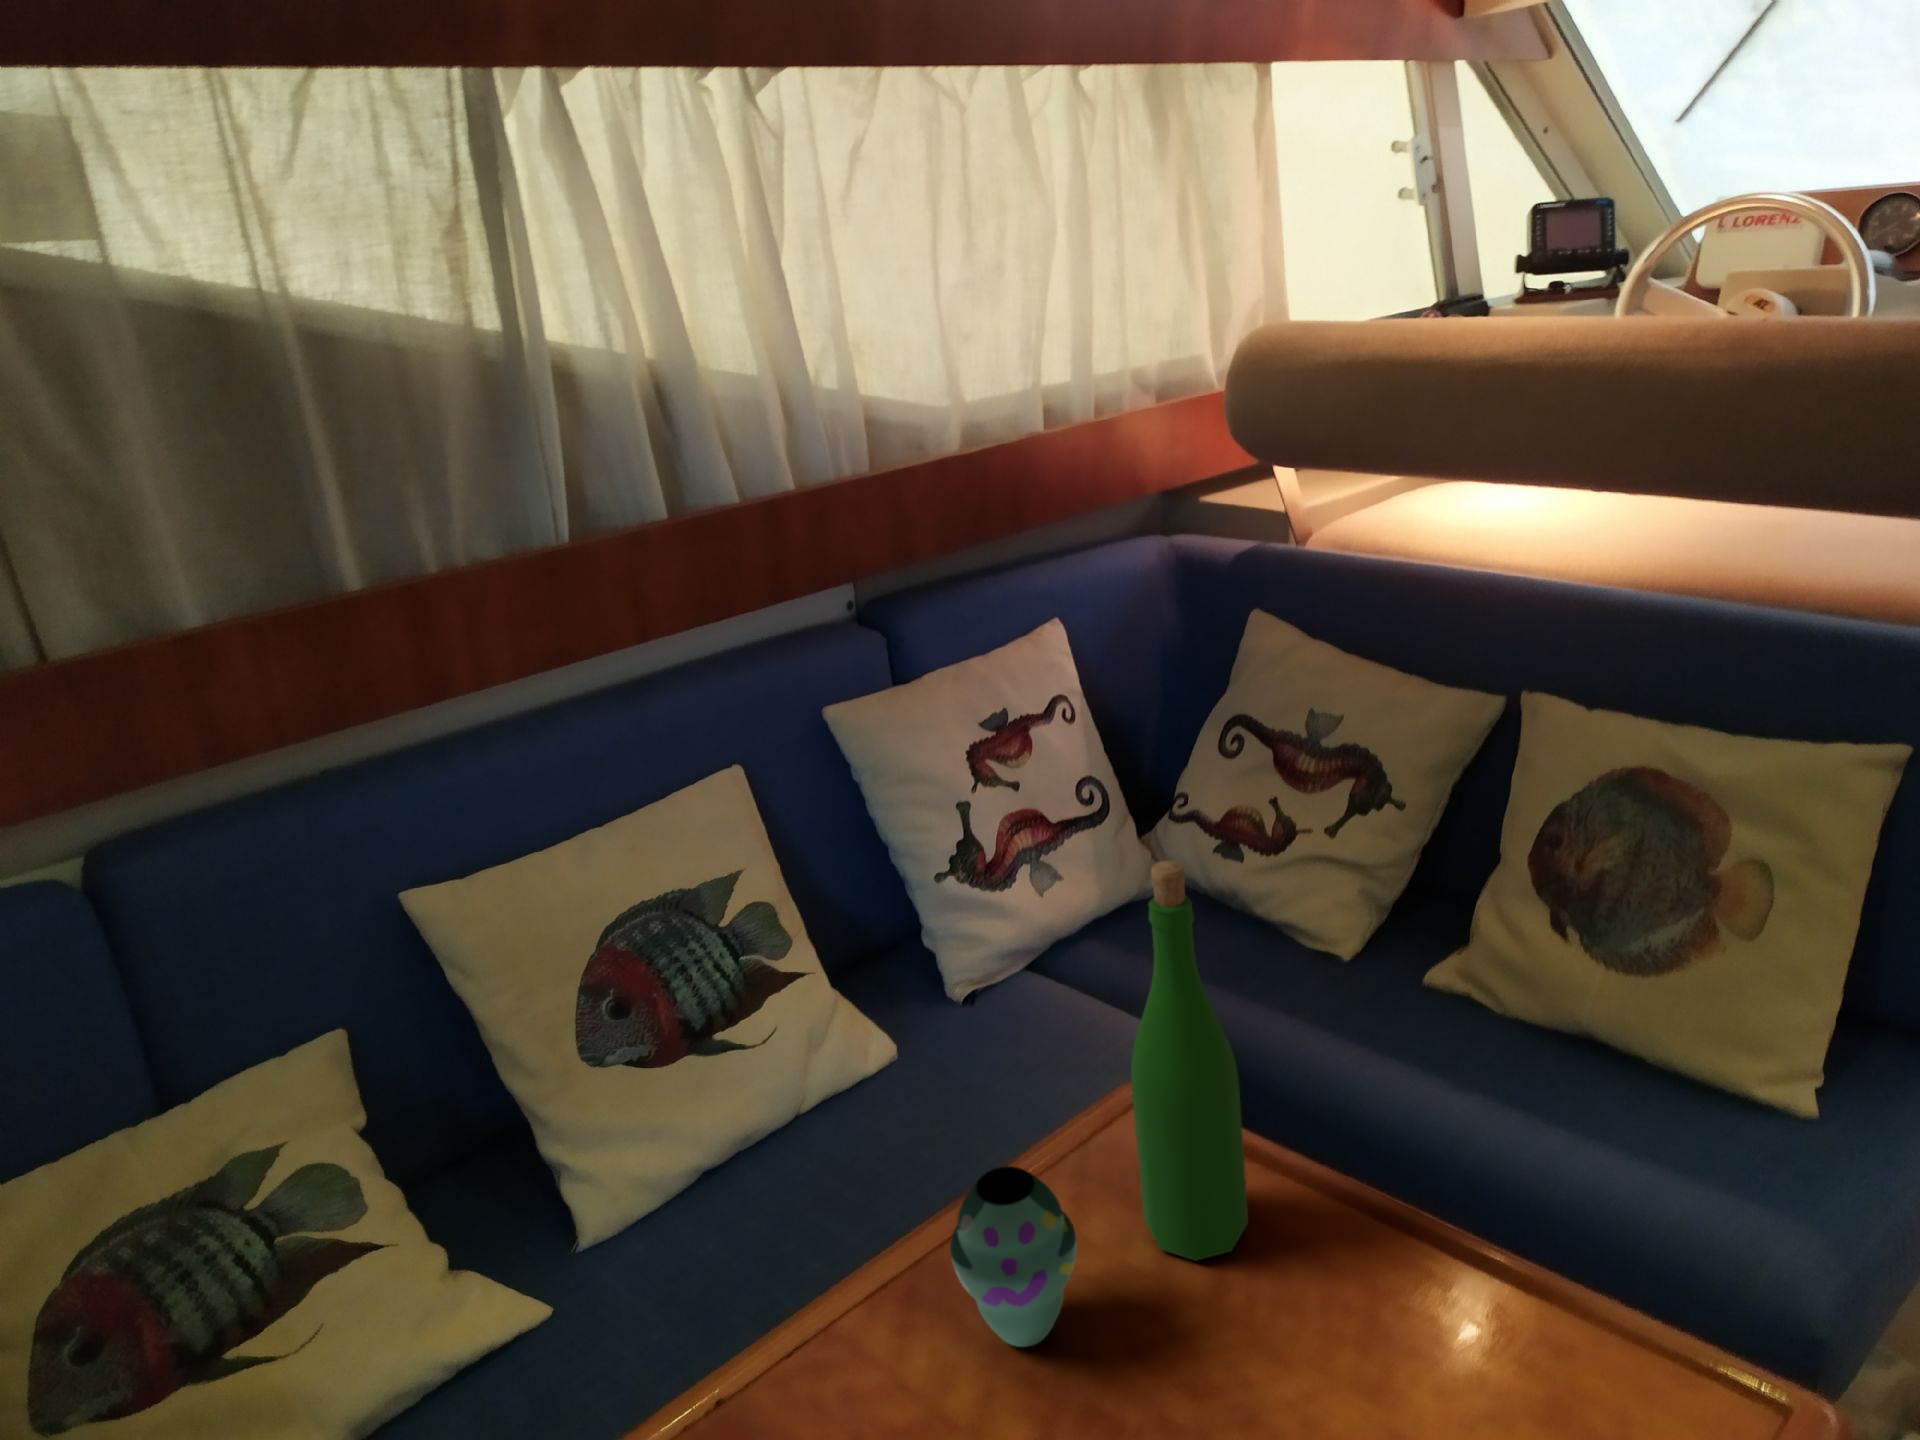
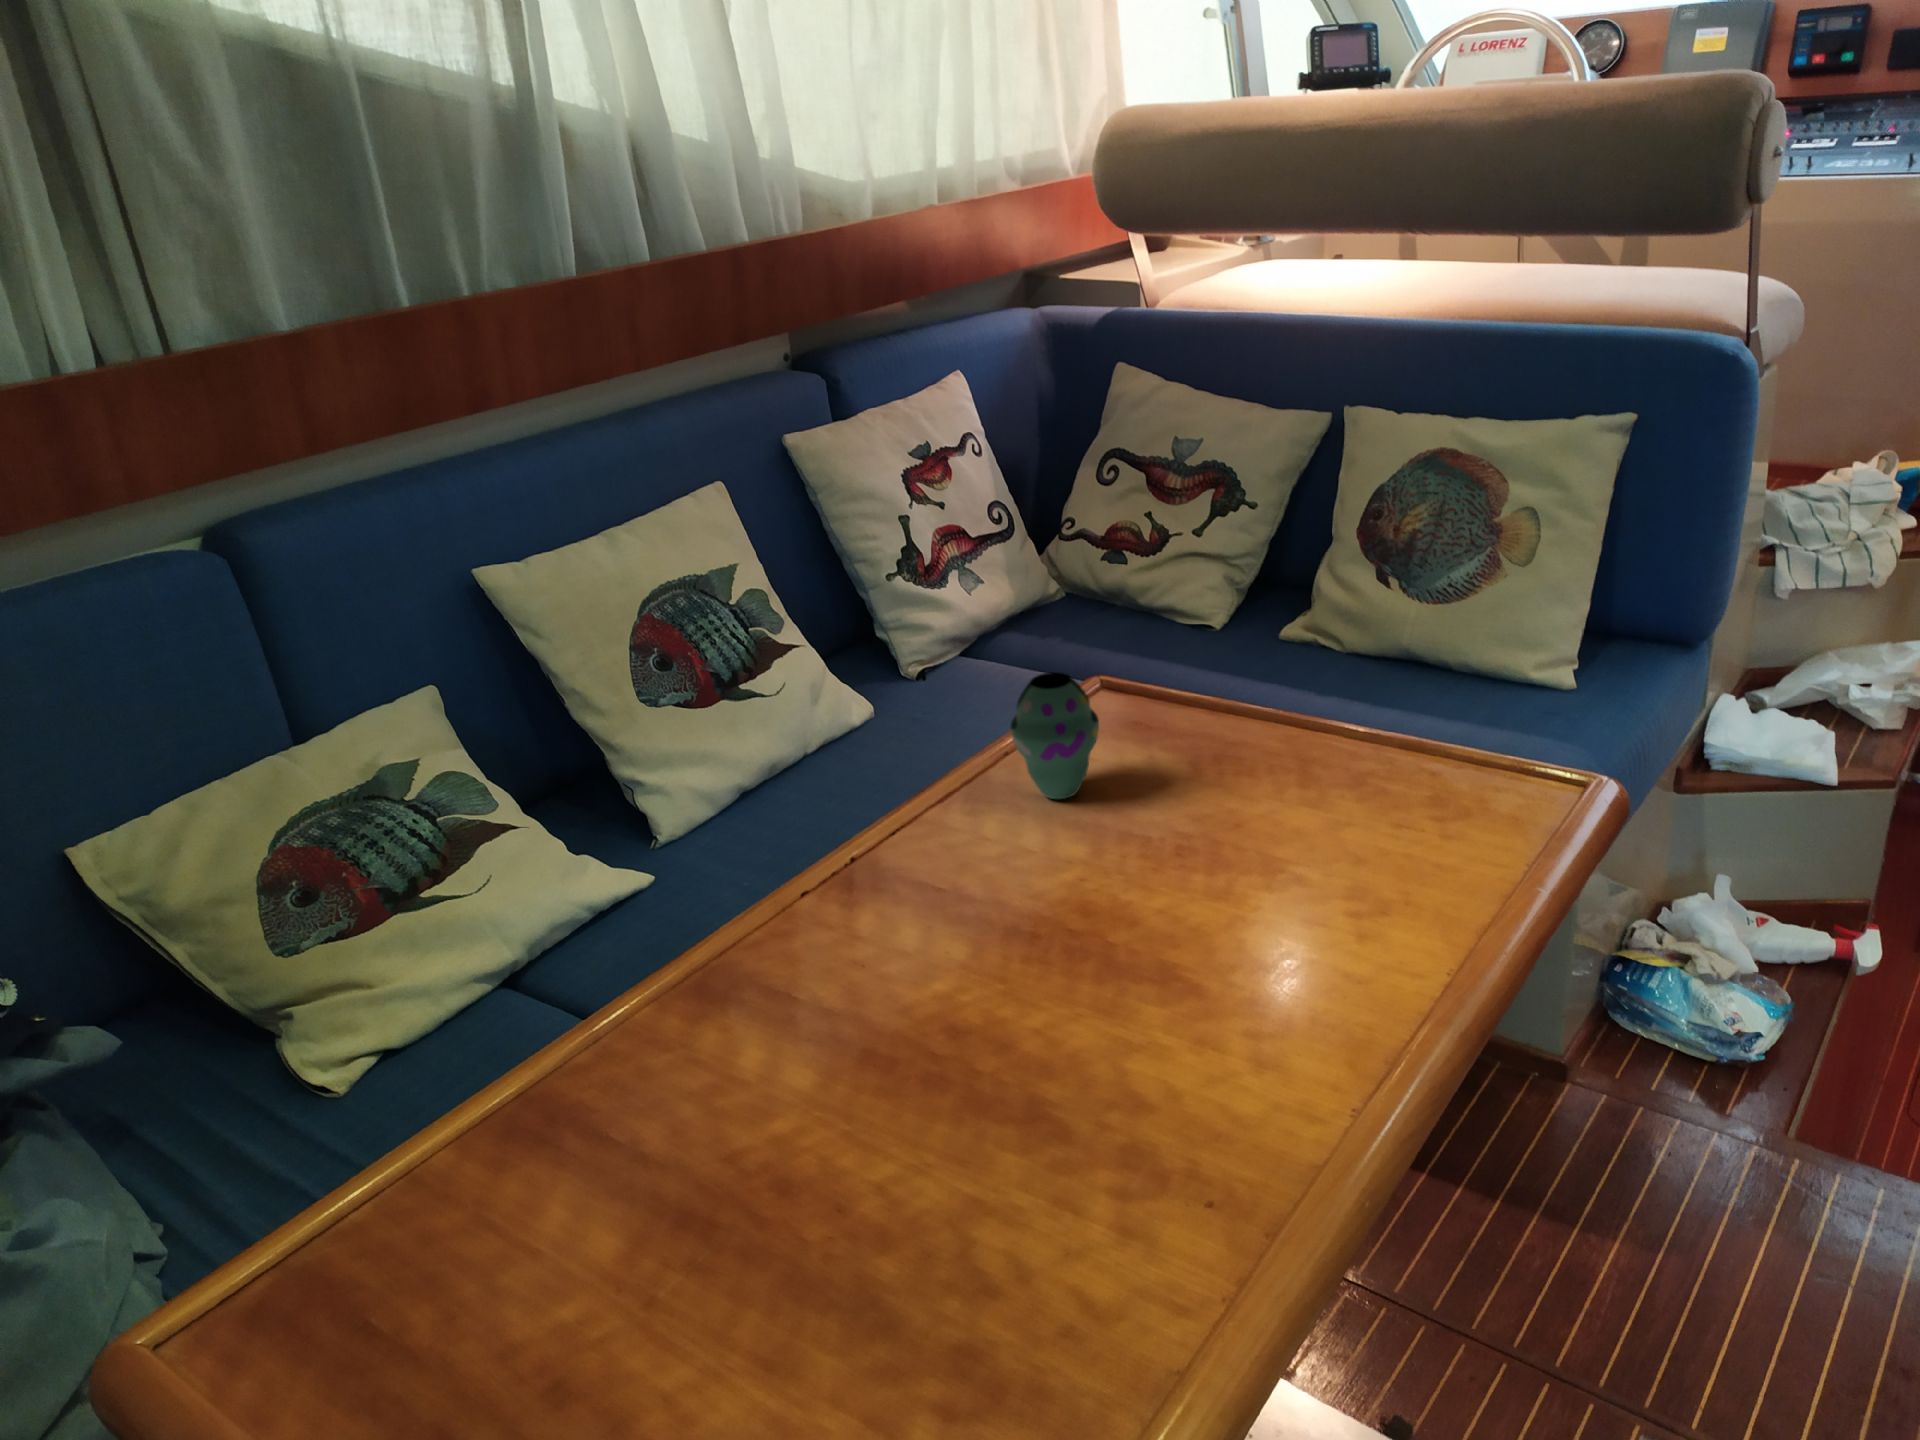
wine bottle: present [1131,860,1248,1261] -> none [1120,453,1200,749]

